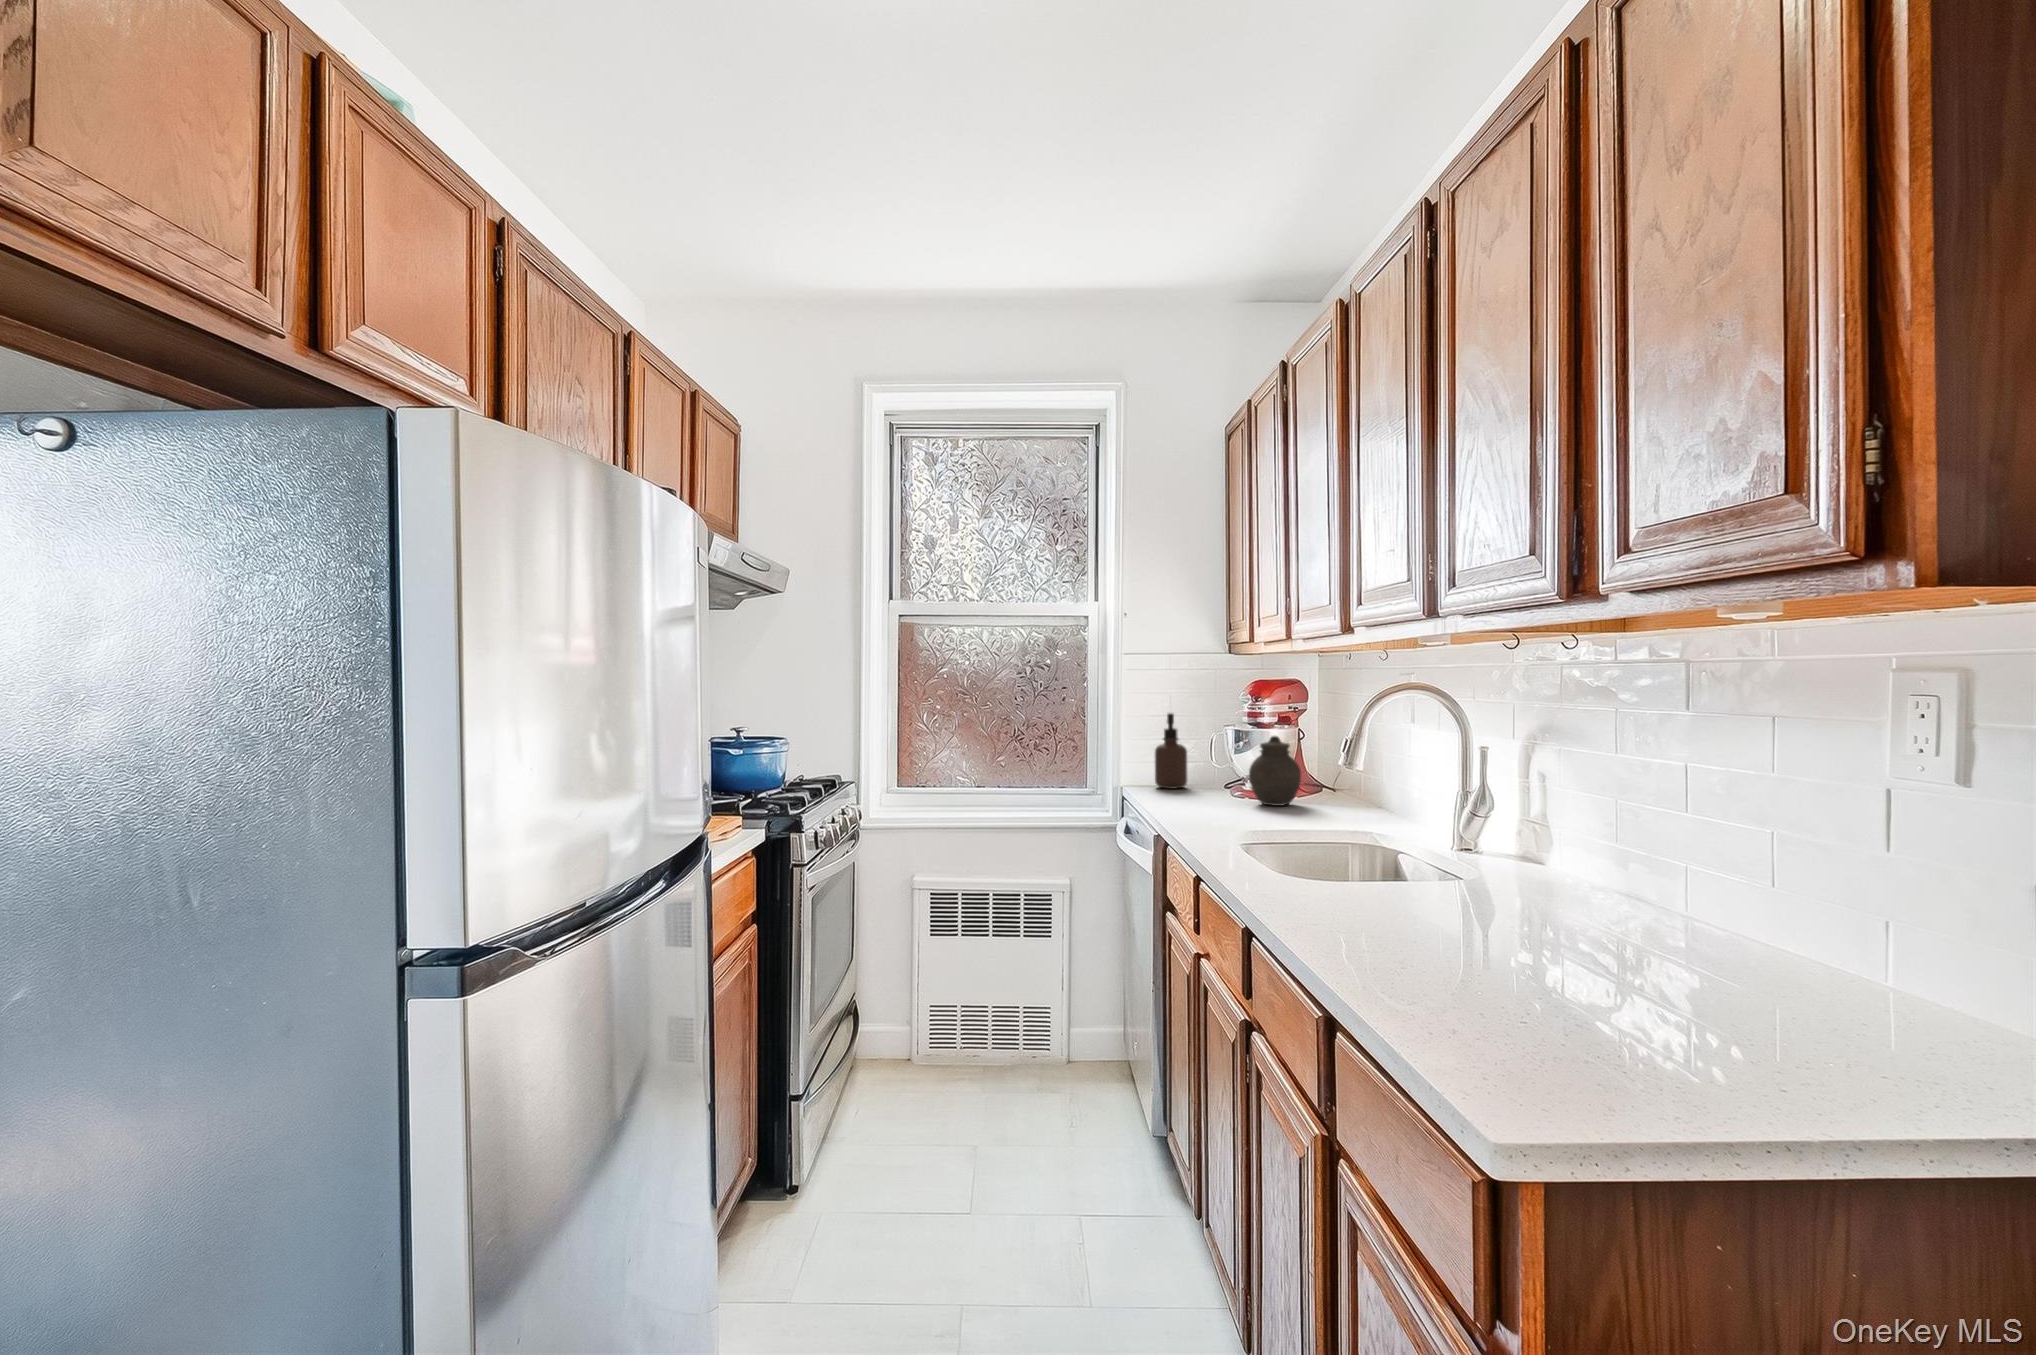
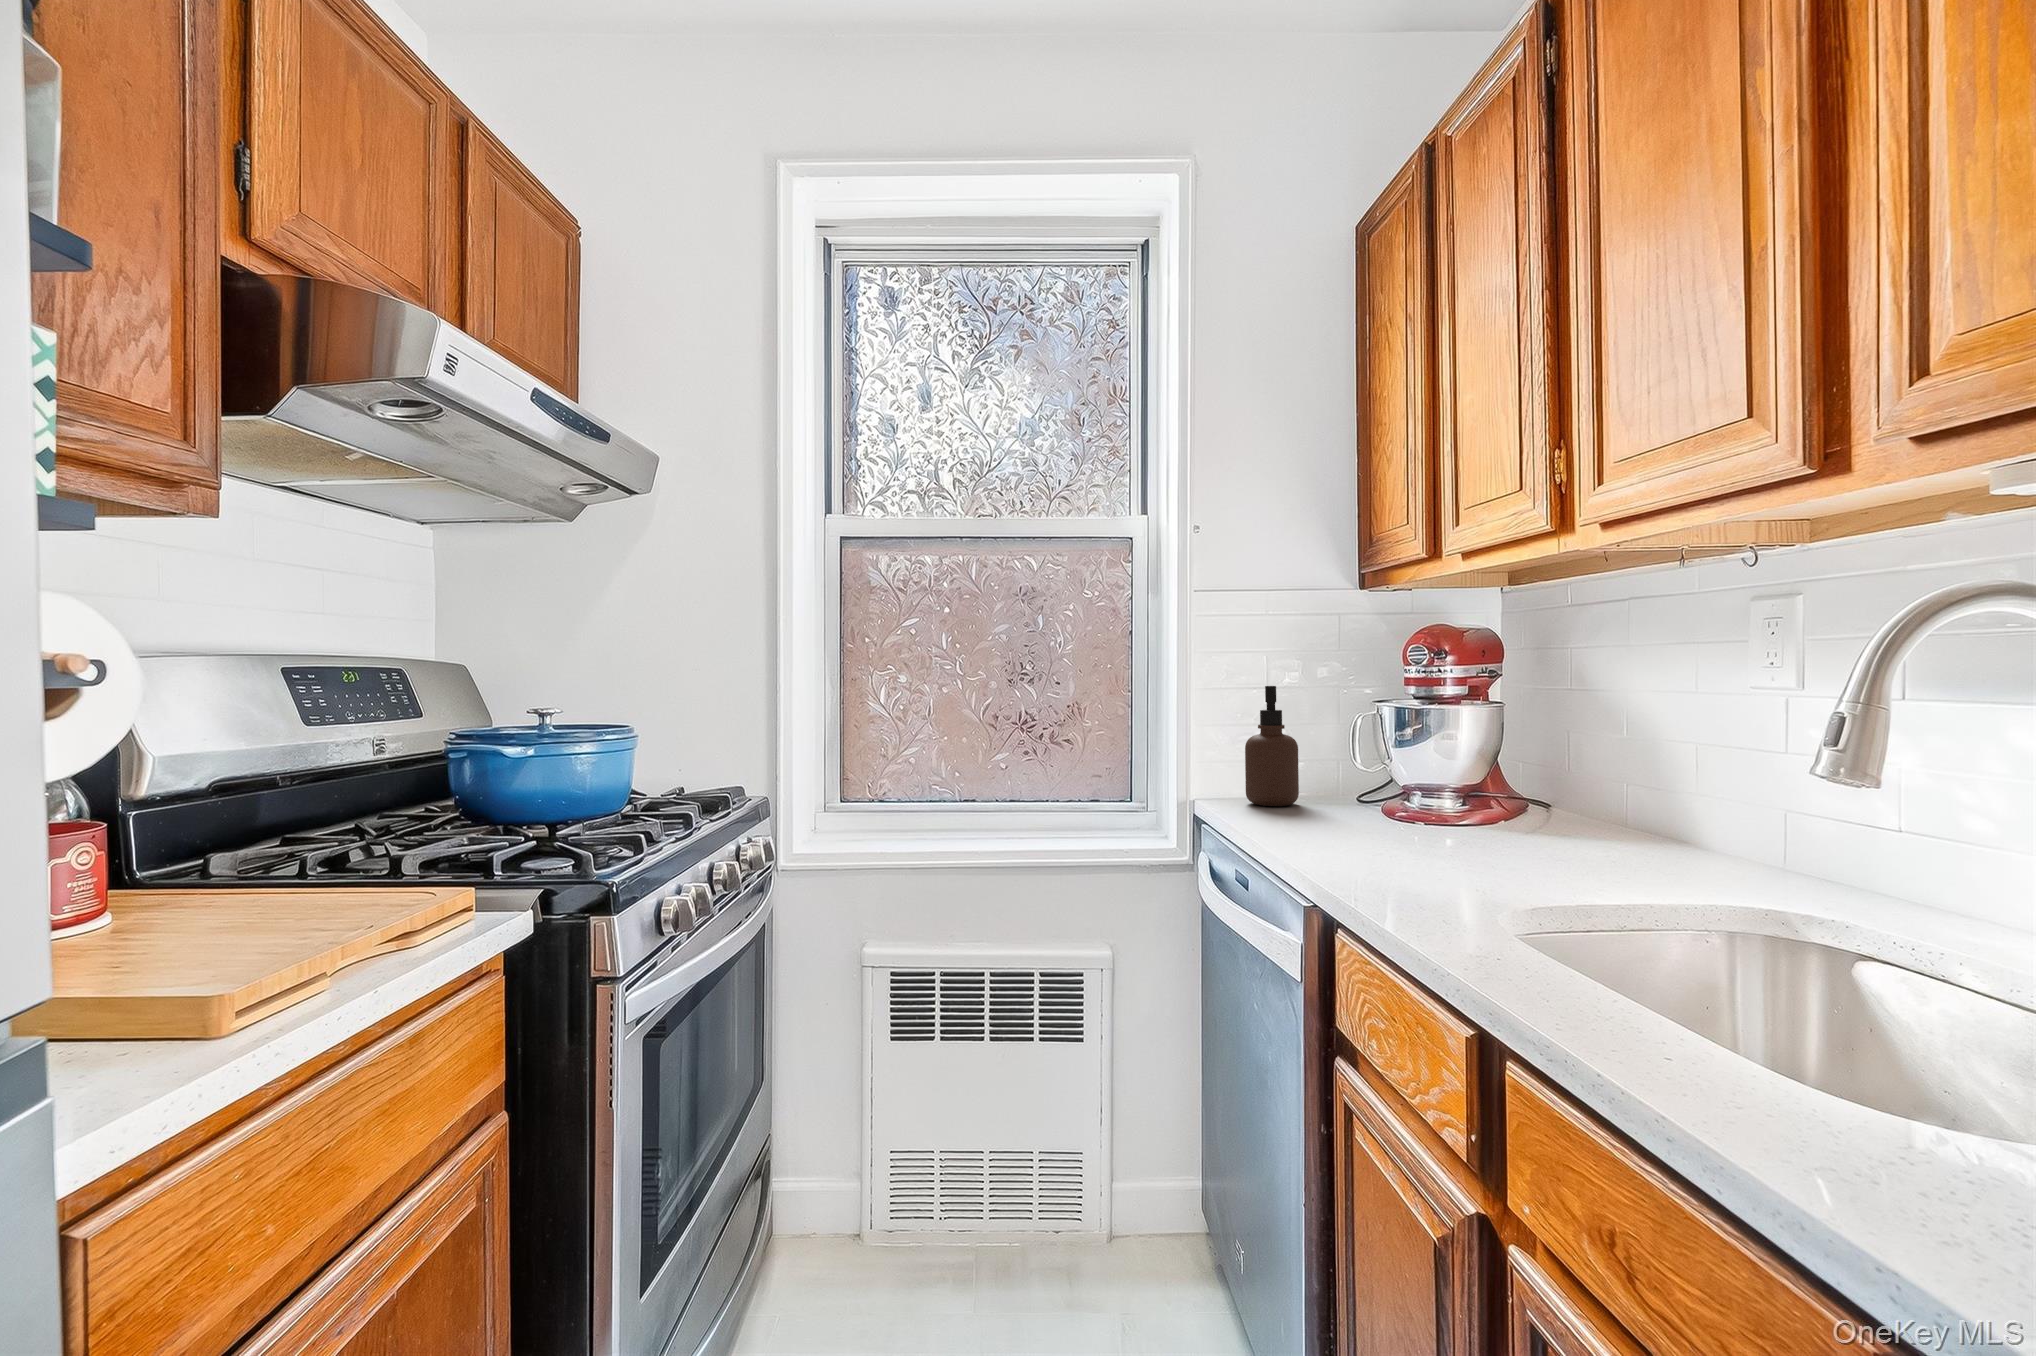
jar: present [1249,736,1301,806] -> none [1436,718,1534,841]

